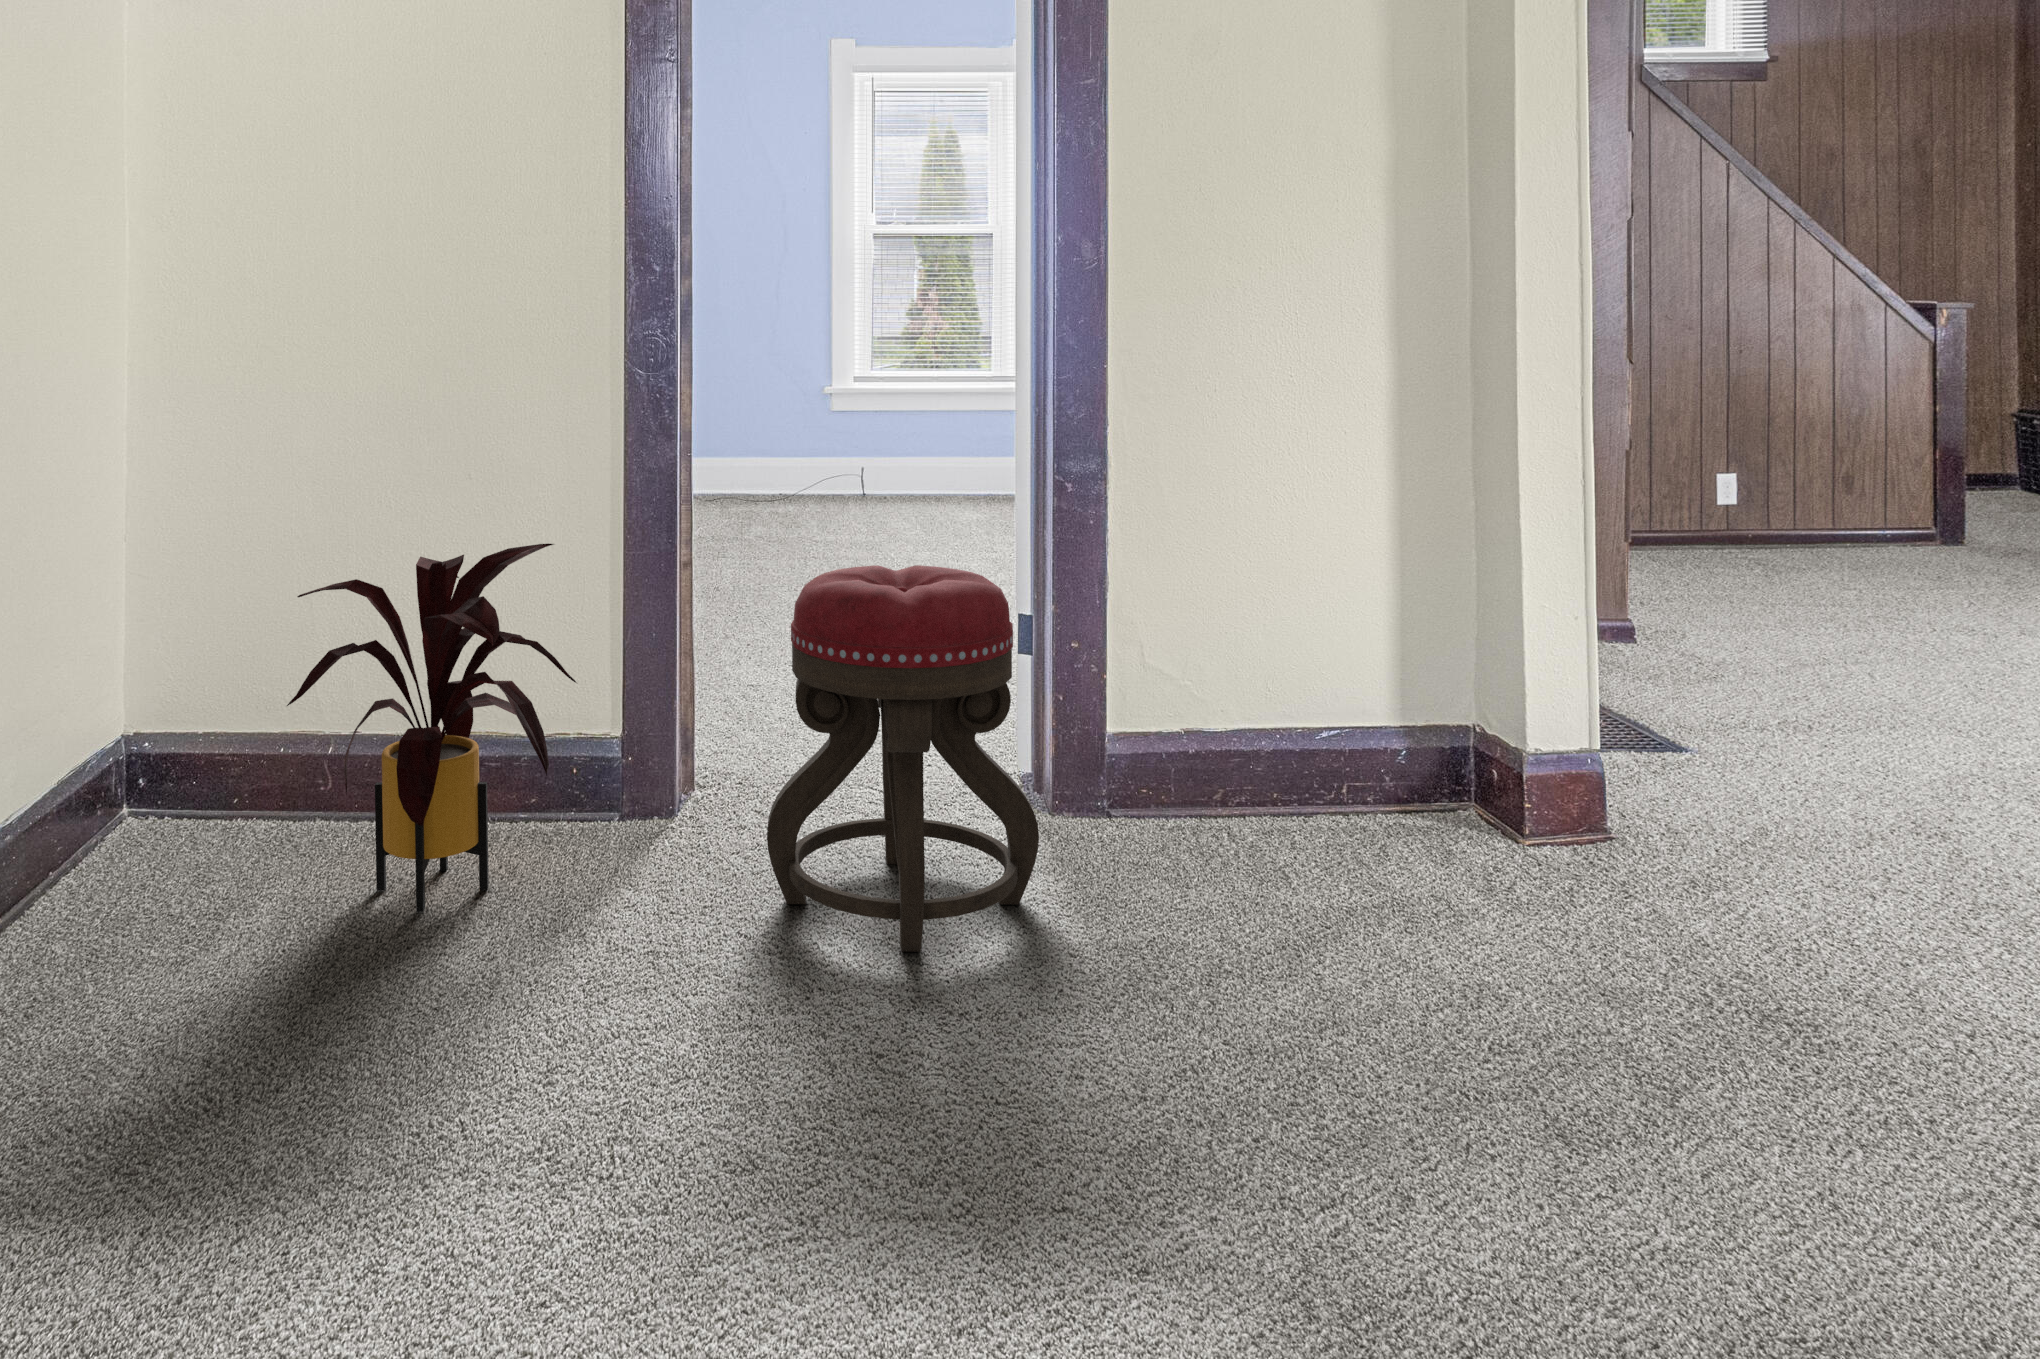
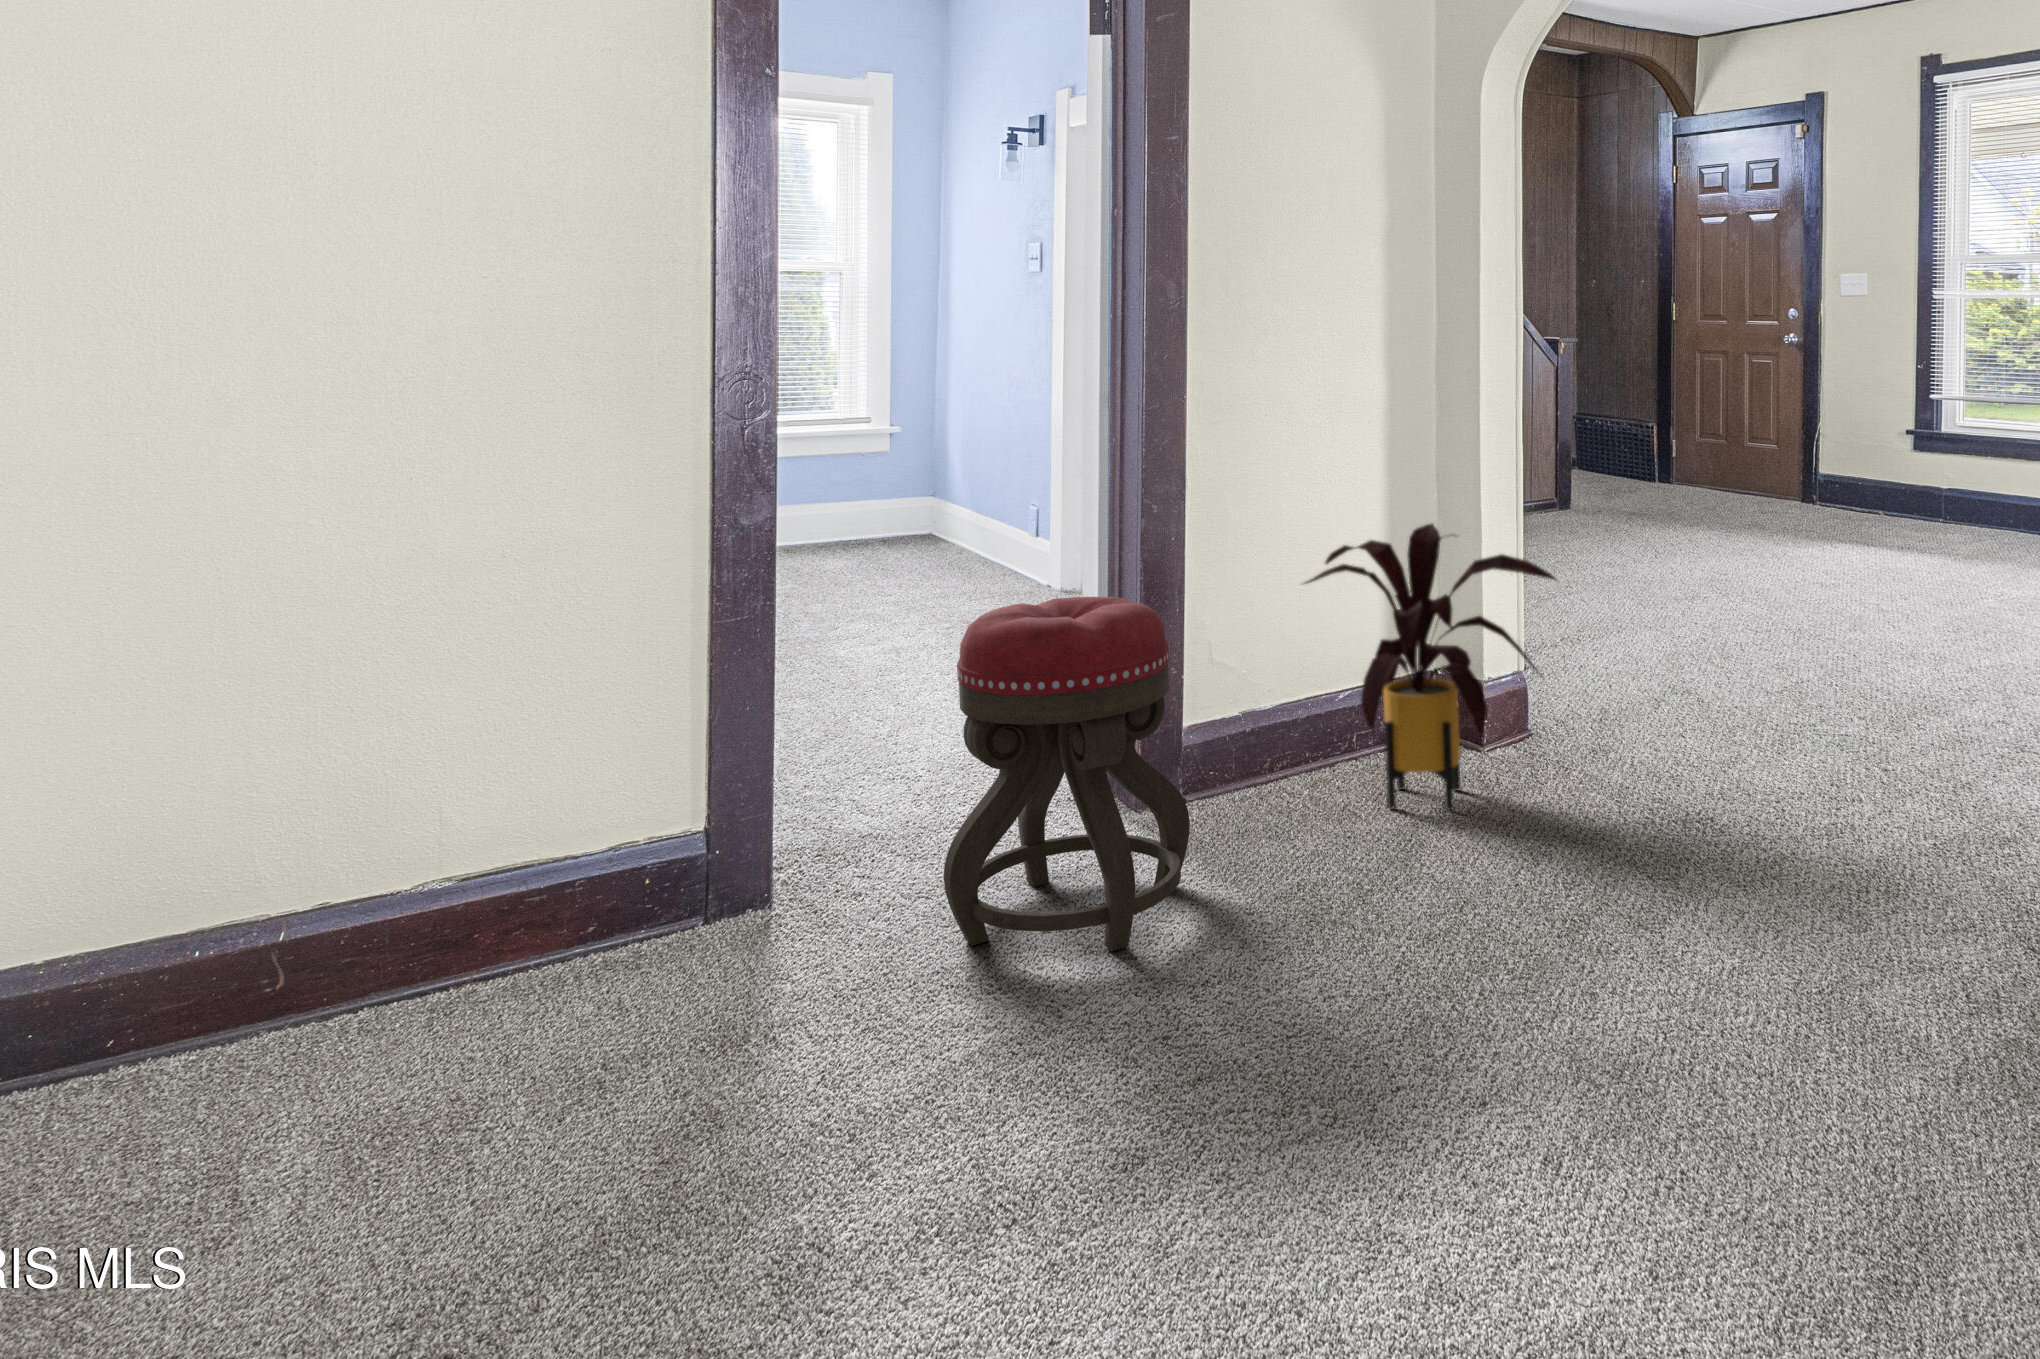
house plant: present [287,544,576,912] -> present [1305,524,1556,810]

